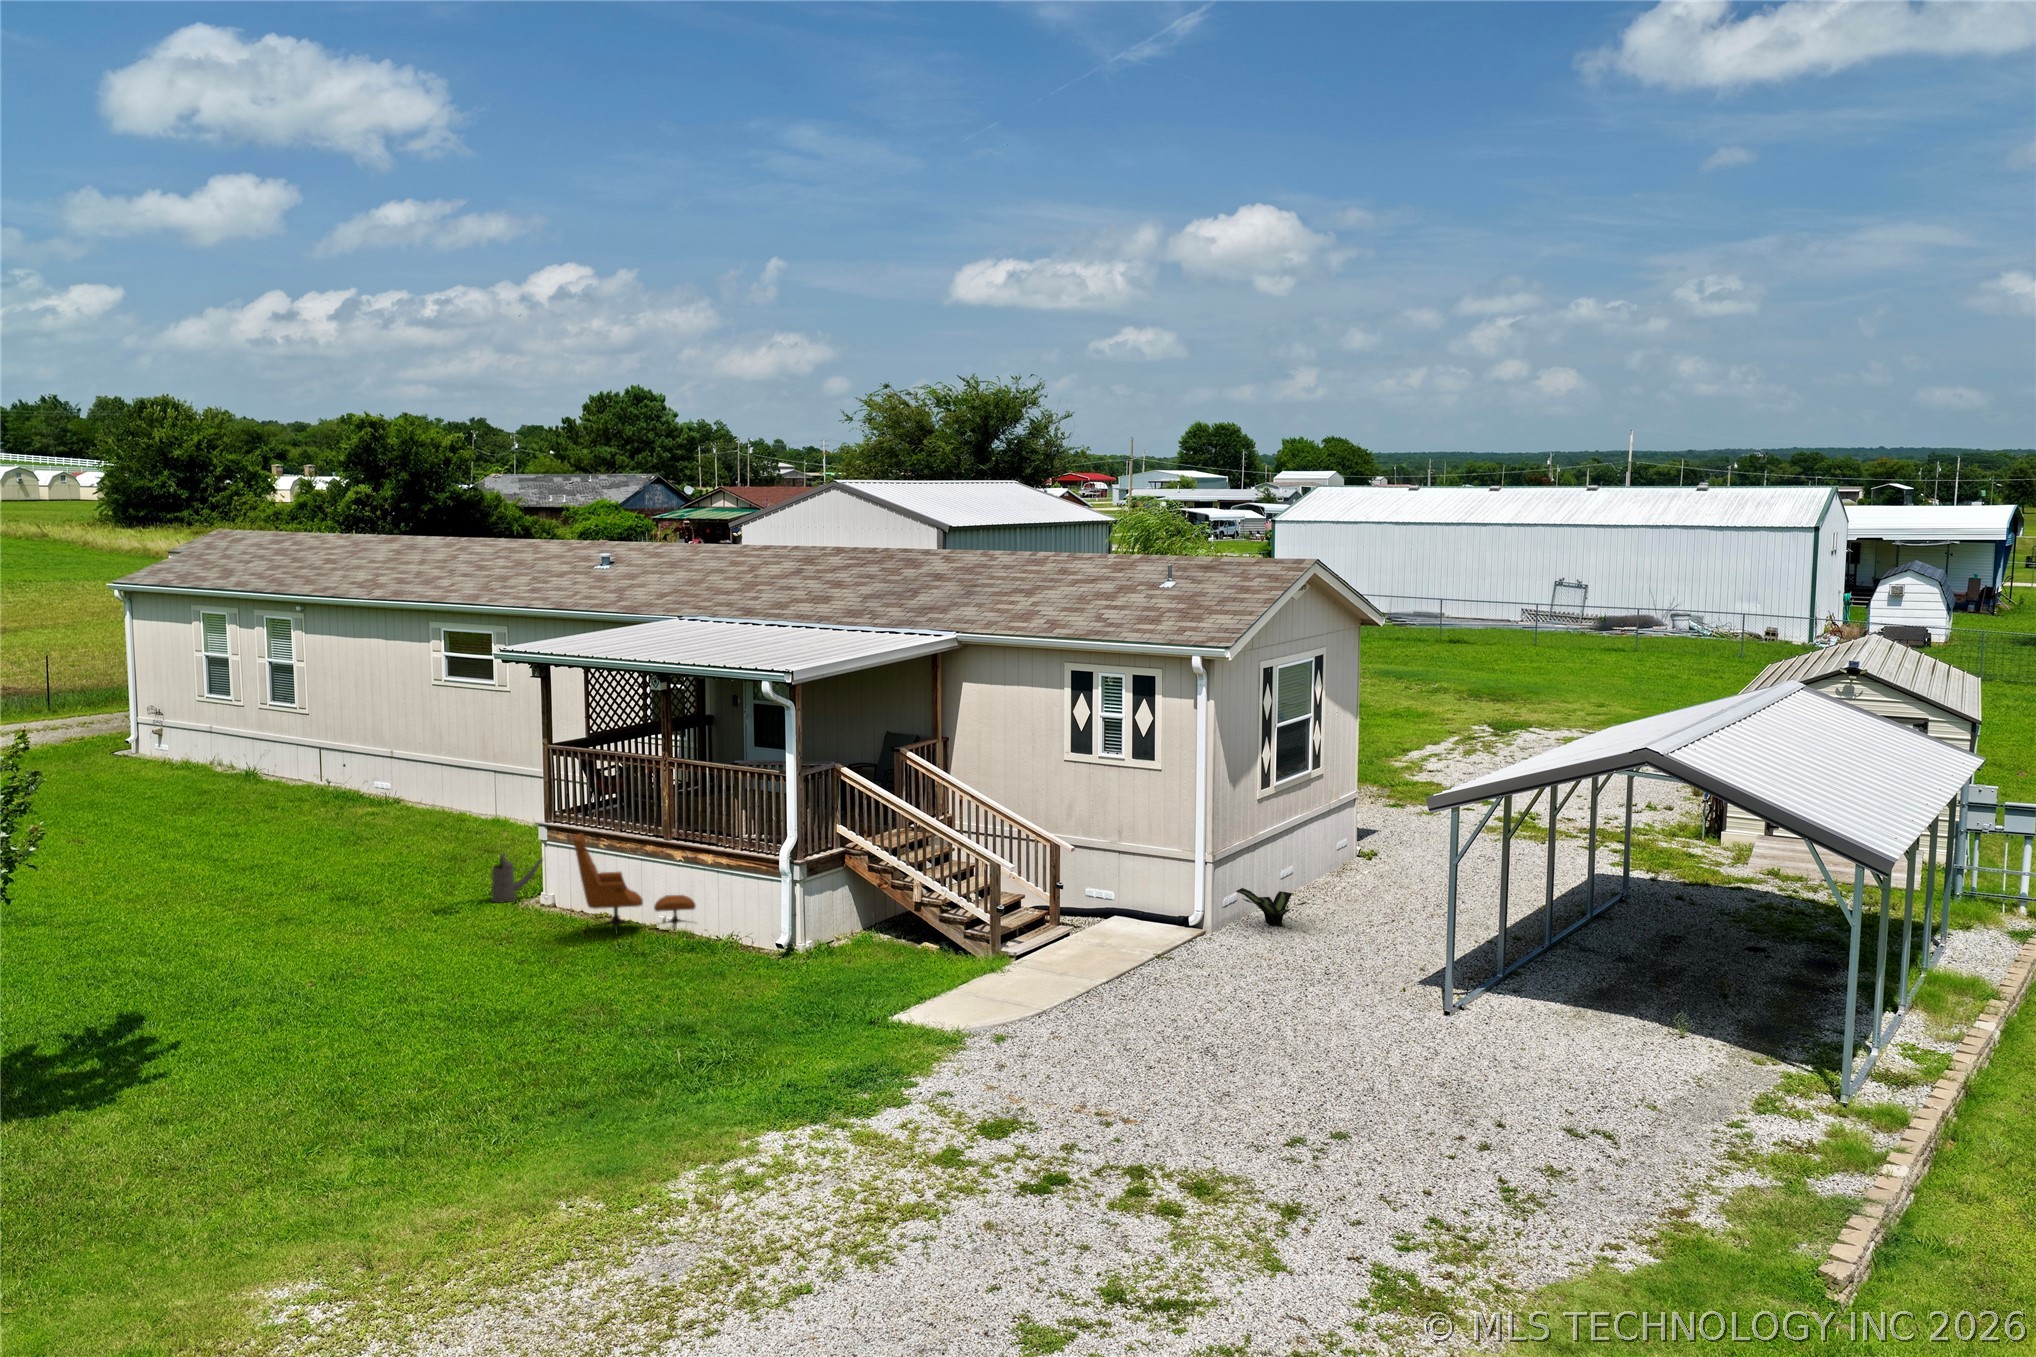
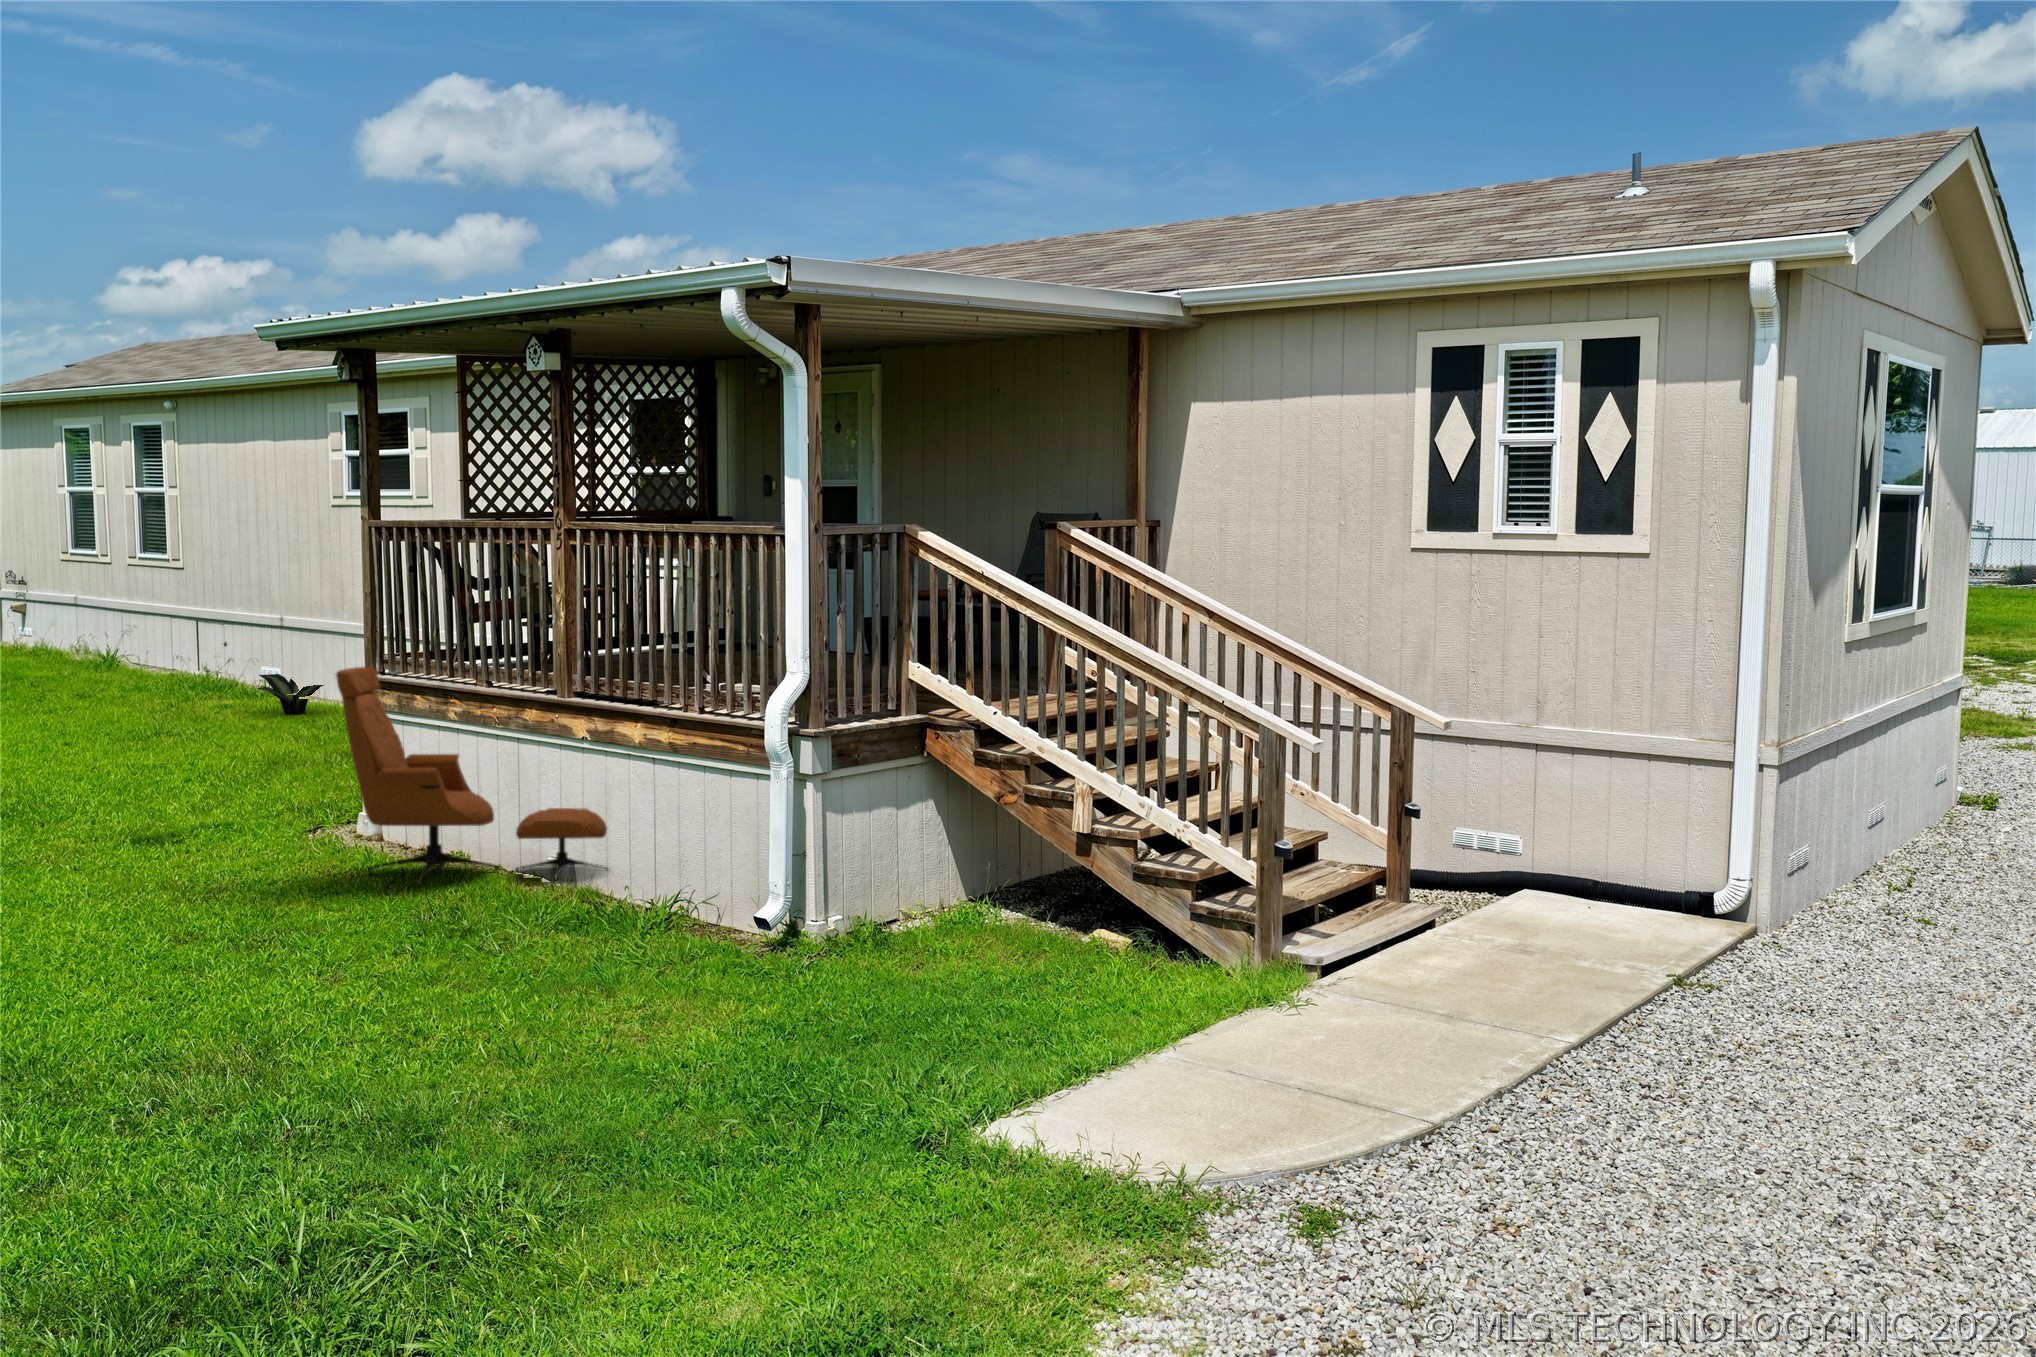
watering can: present [483,853,543,903] -> none [233,726,357,821]
potted plant: present [1236,888,1308,926] -> present [257,674,324,714]

